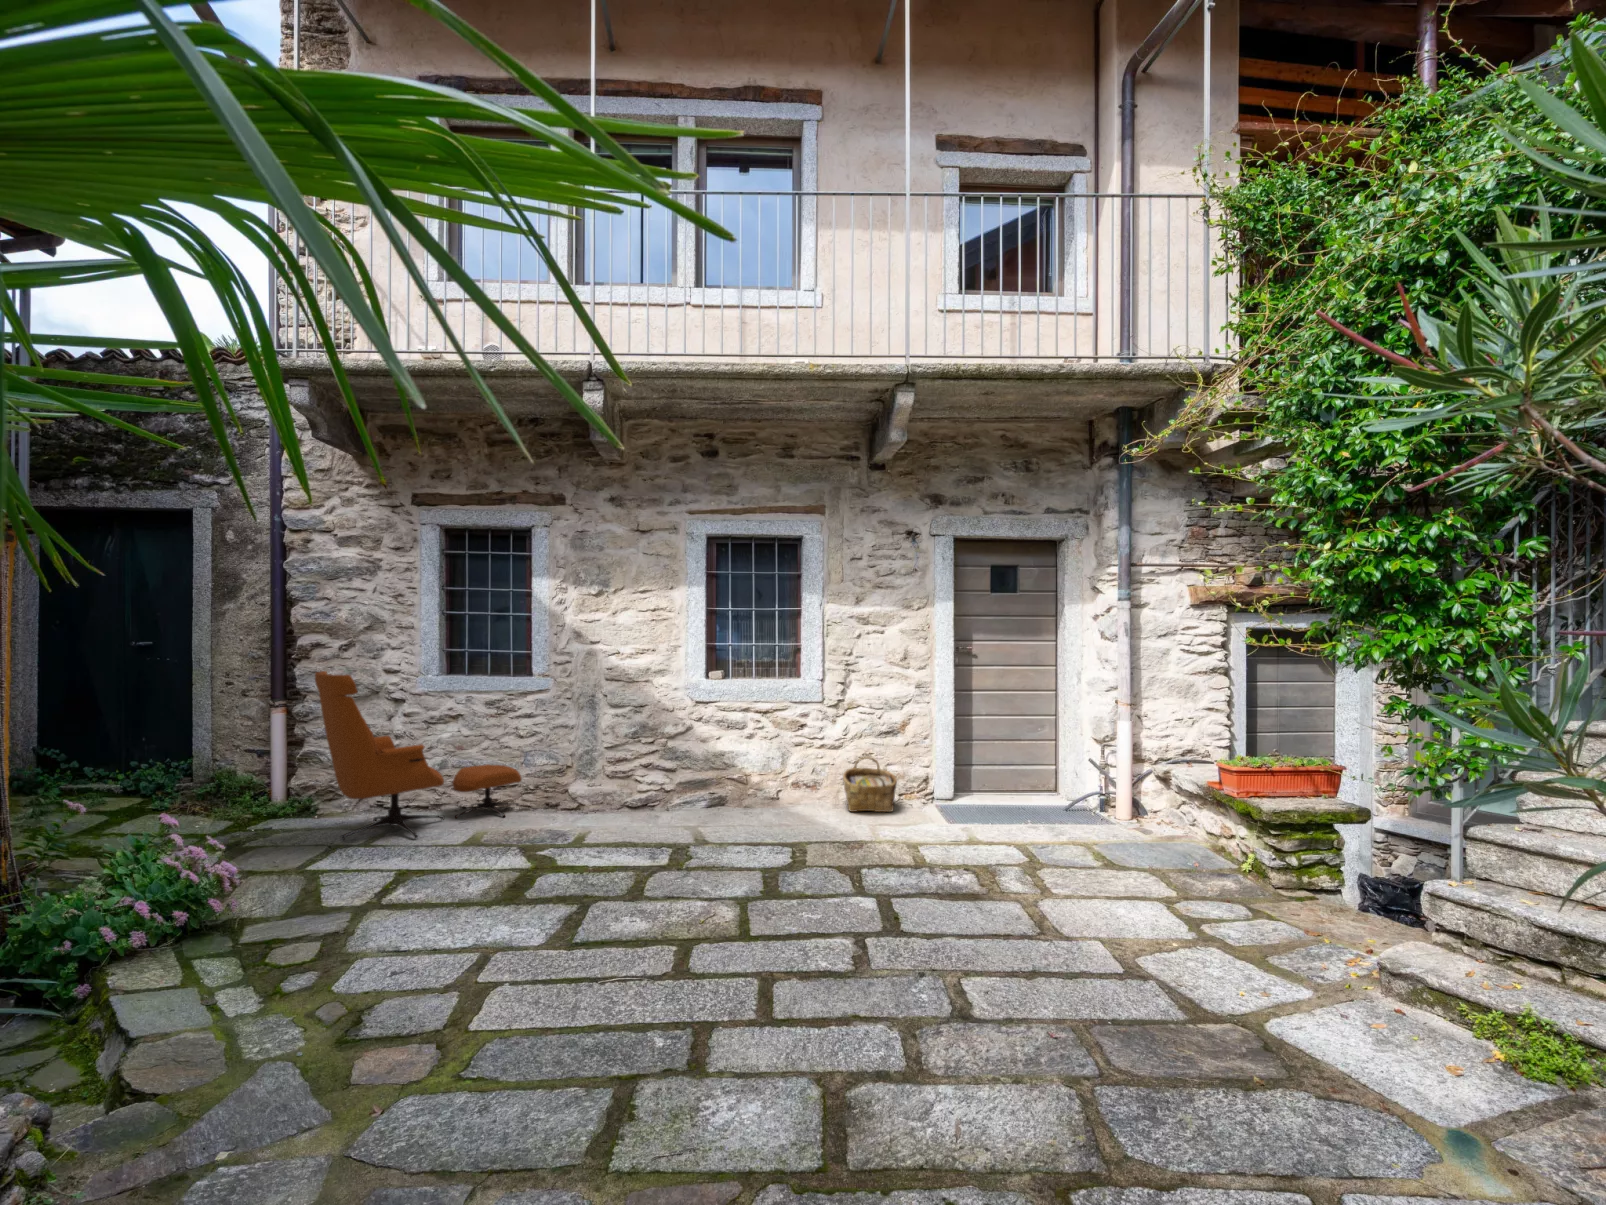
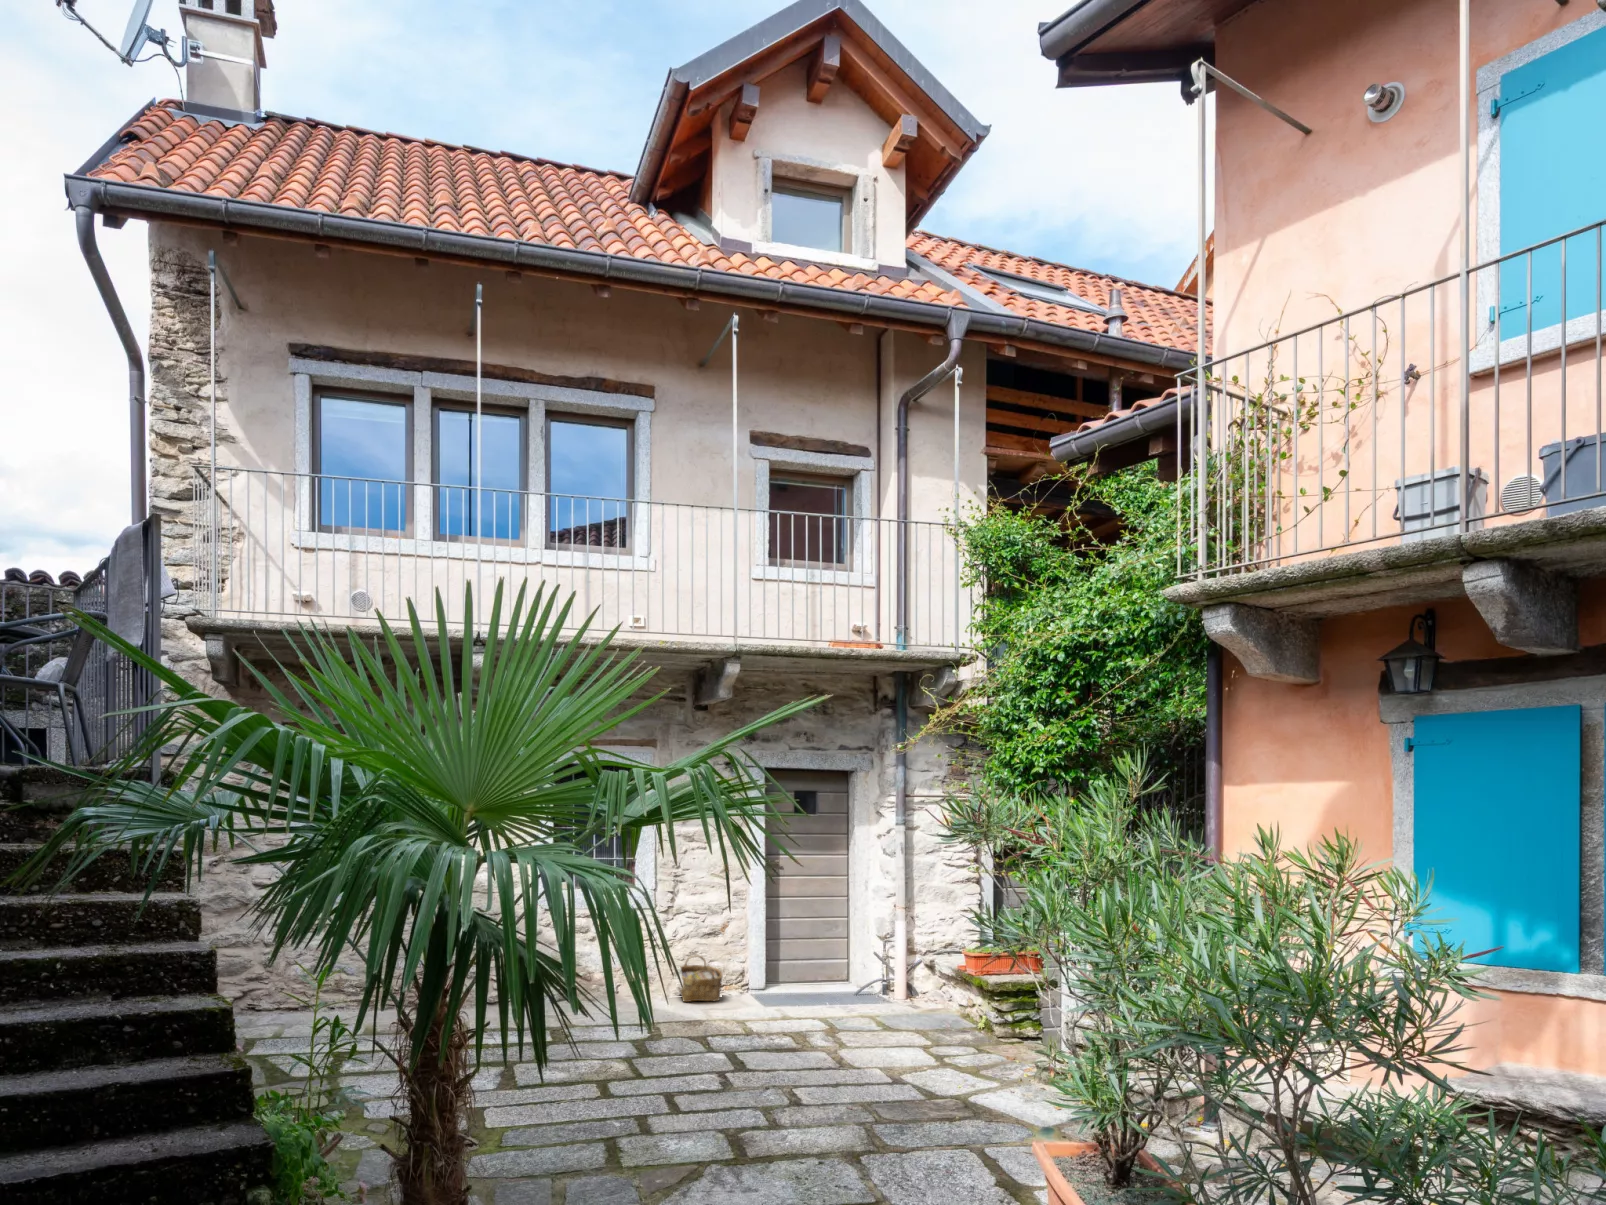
lounge chair: present [315,671,521,840] -> none [236,886,393,1038]

